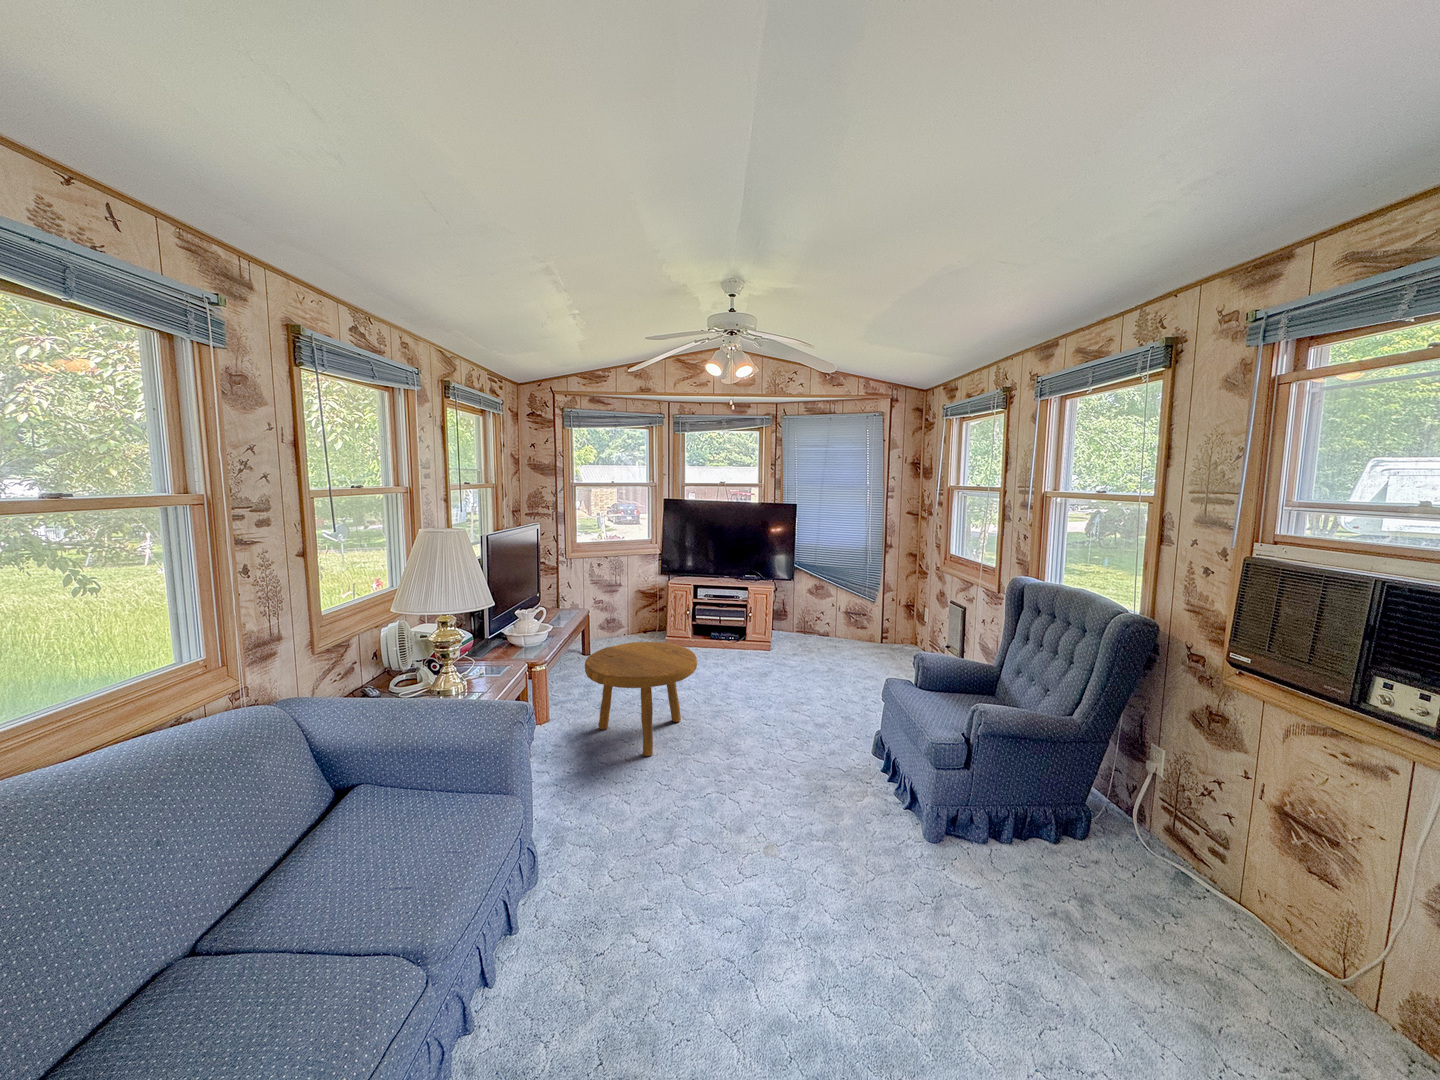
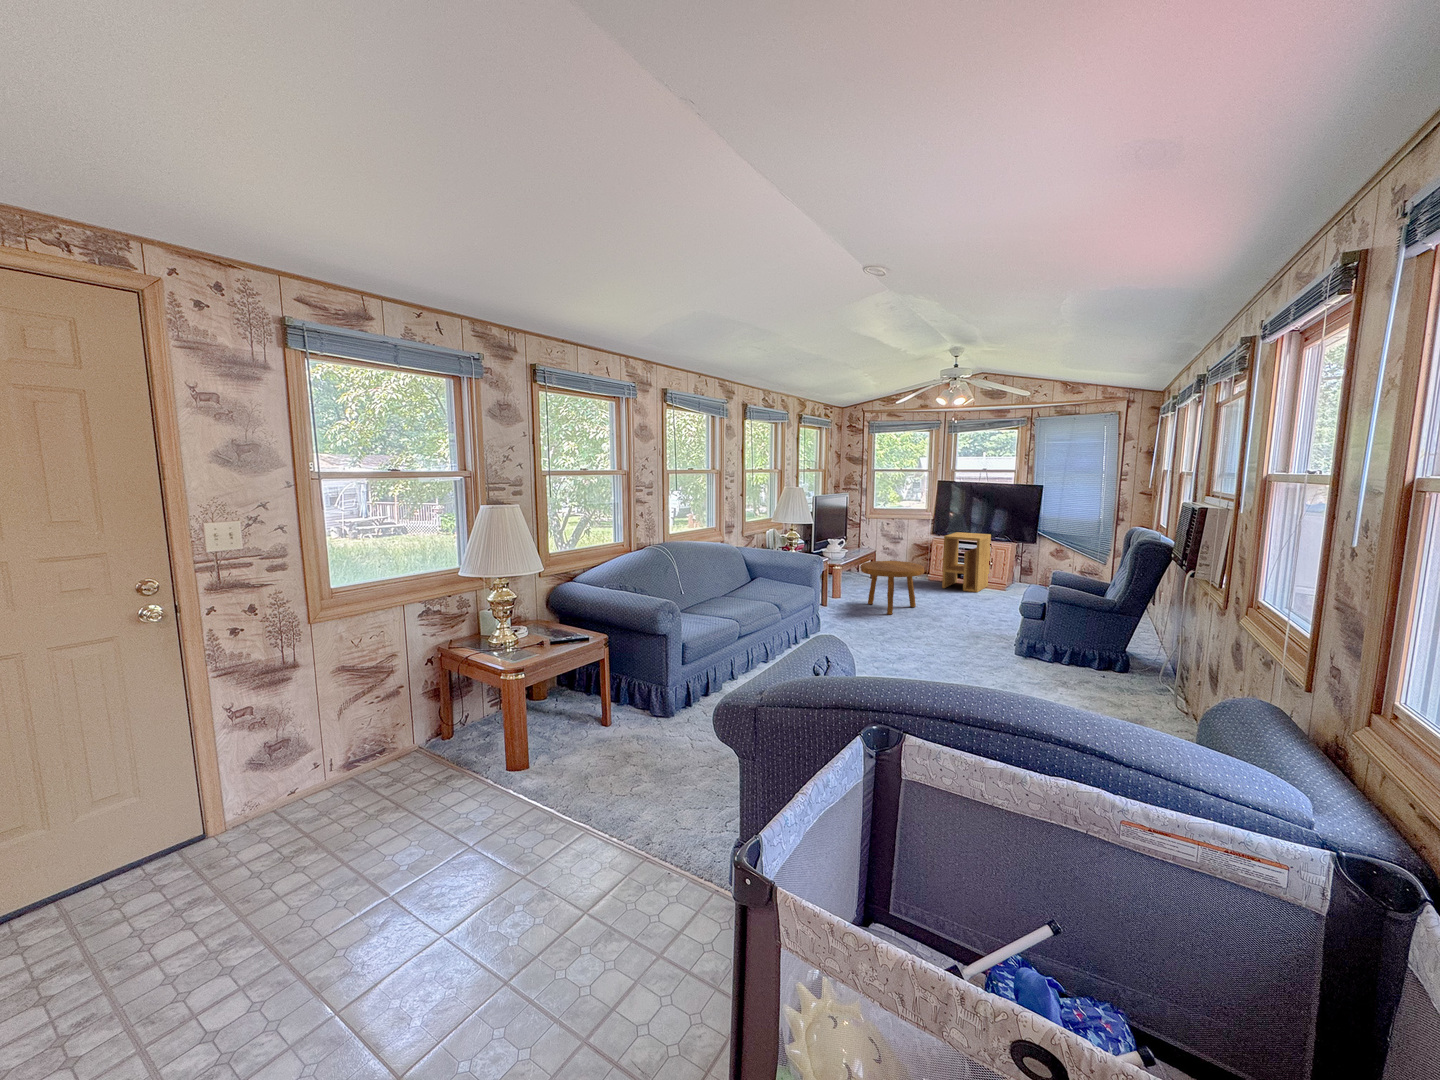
side table: none [694,573,749,663] -> present [942,532,991,592]

